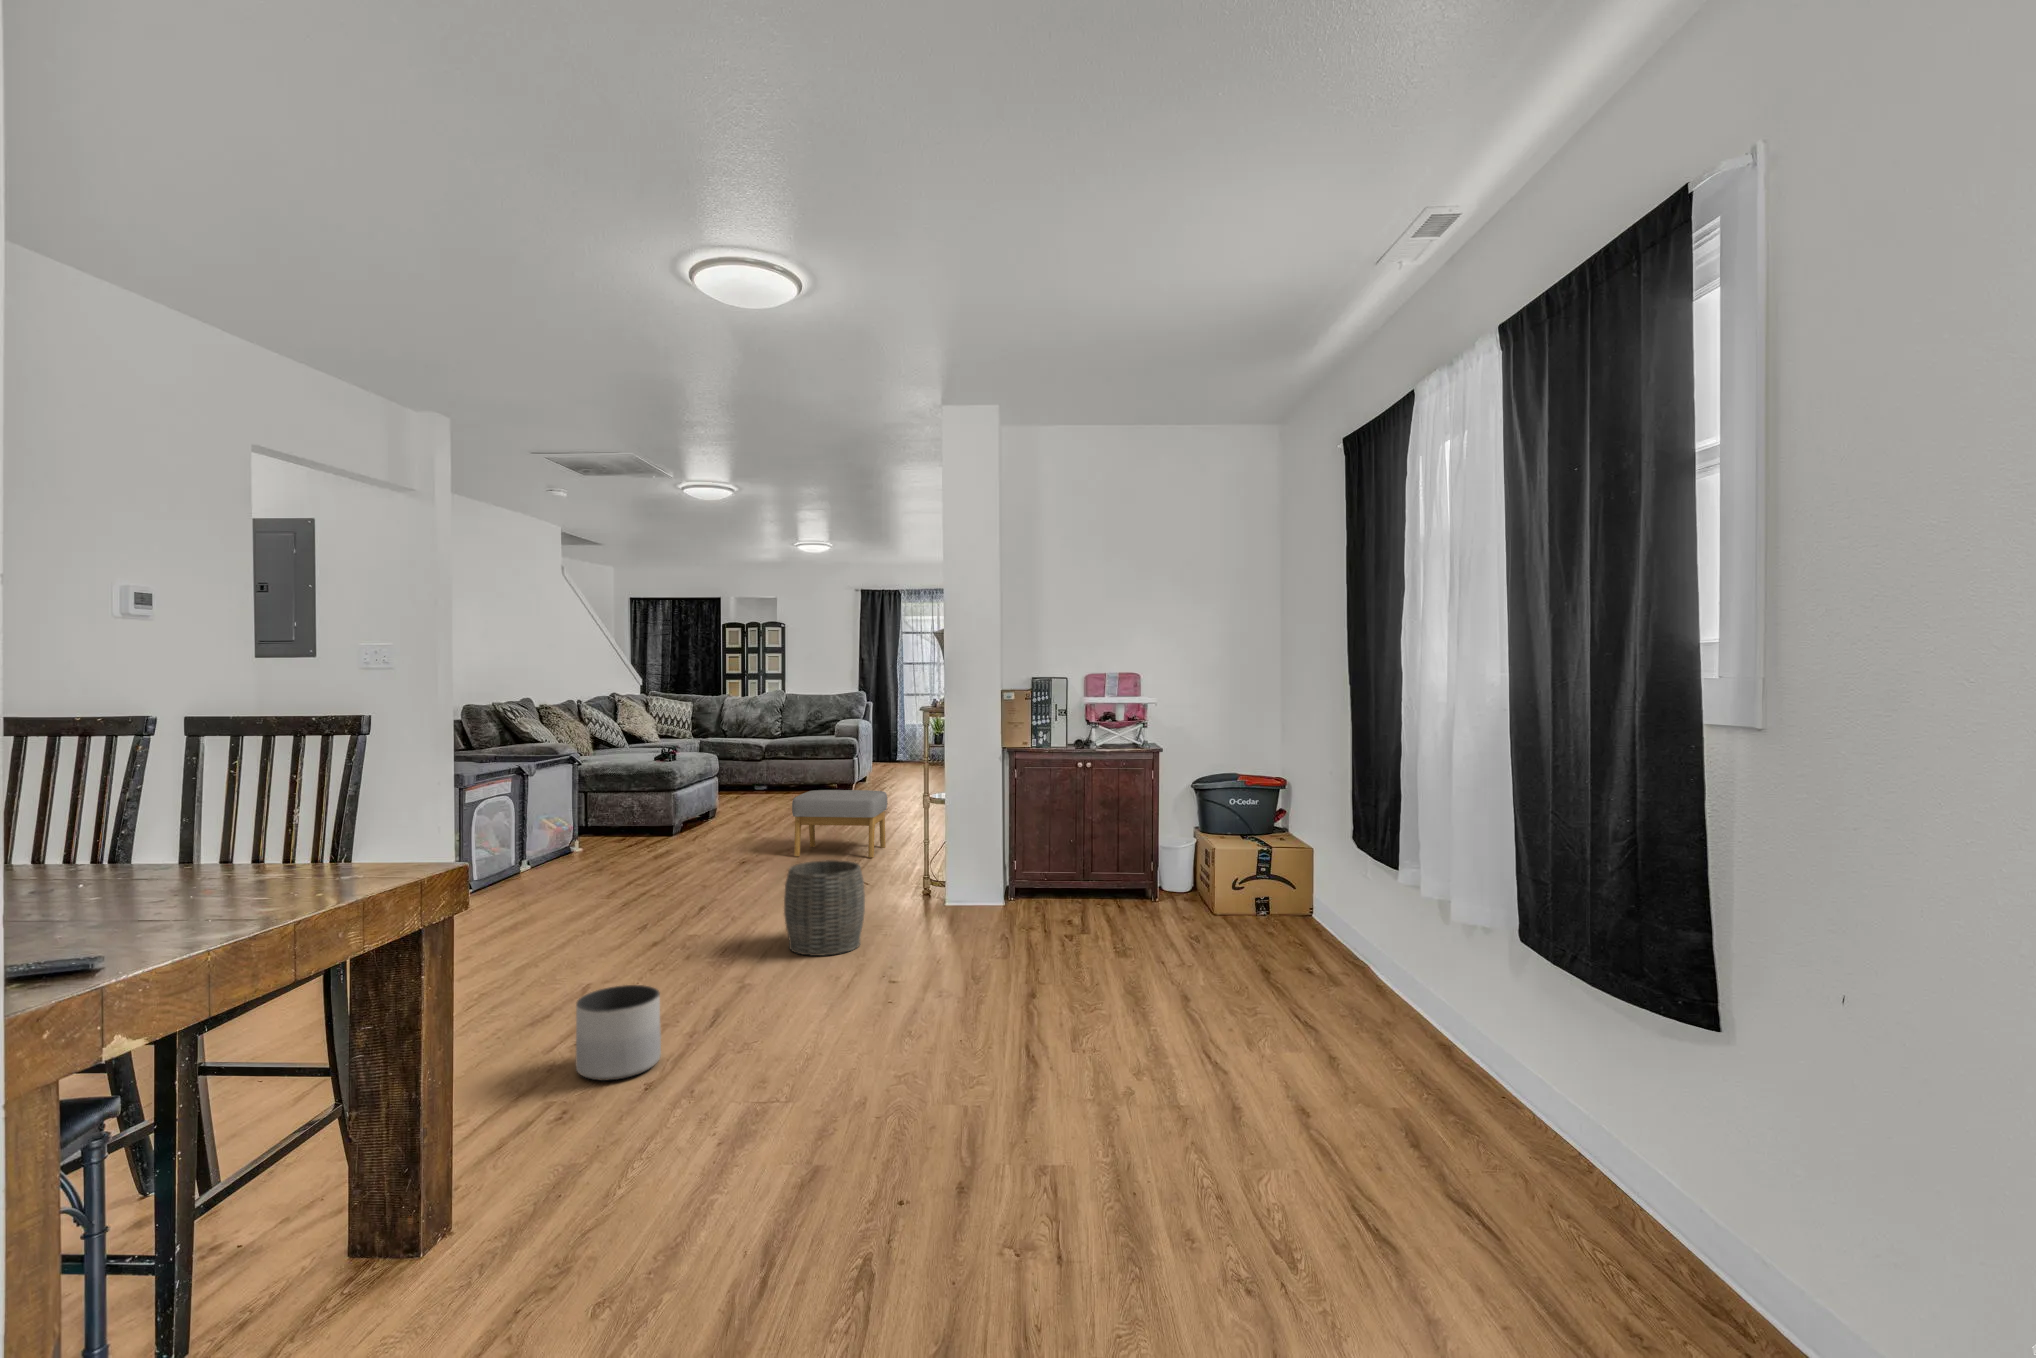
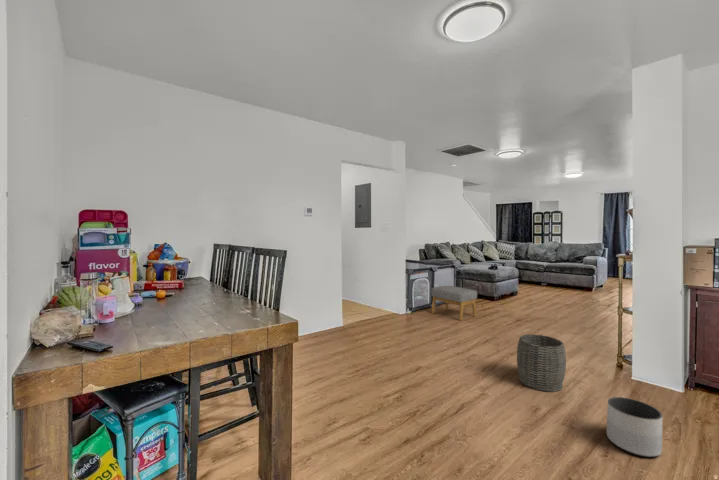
footstool: present [792,790,887,858] -> present [431,286,477,321]
planter: present [576,985,661,1081] -> present [607,397,662,457]

